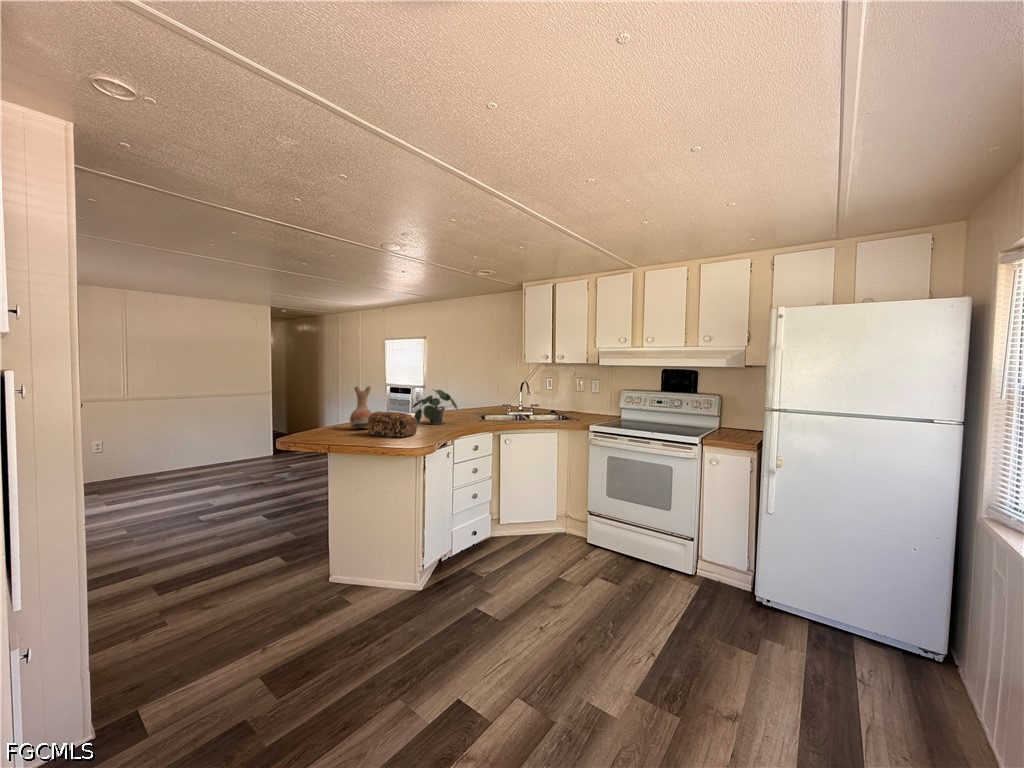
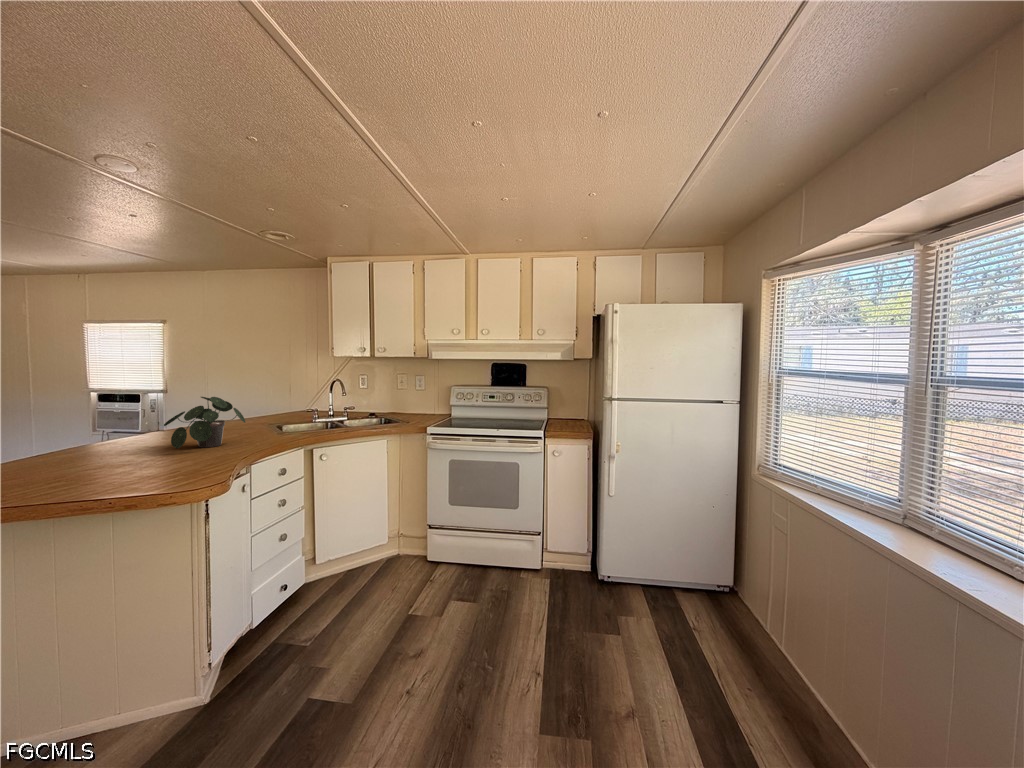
vase: present [350,386,372,428] -> none [34,397,91,470]
bread loaf: present [367,412,417,437] -> none [81,437,186,480]

